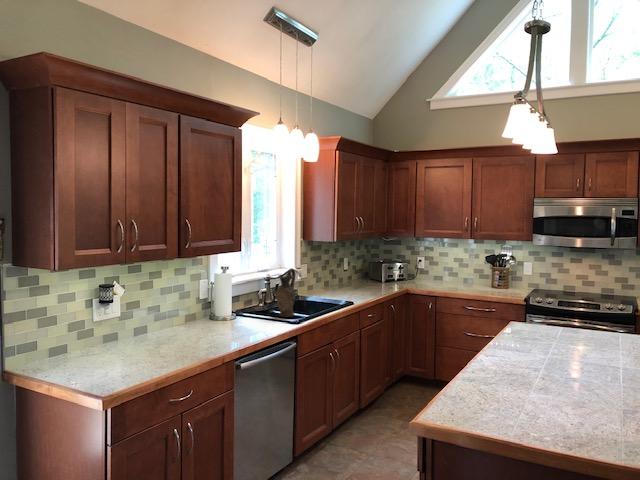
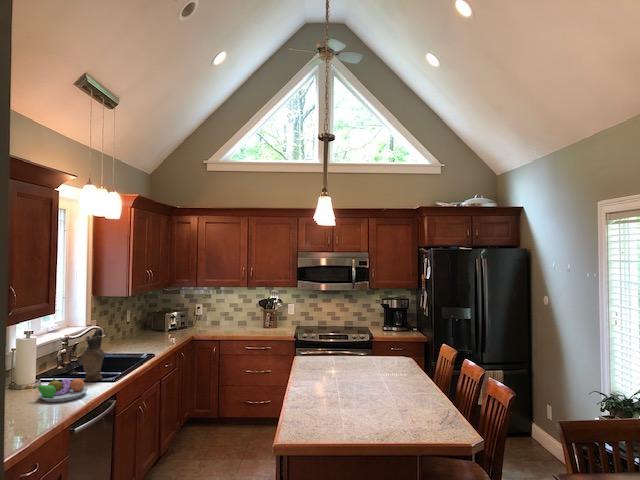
fruit bowl: none [231,308,275,329] -> present [33,378,88,402]

